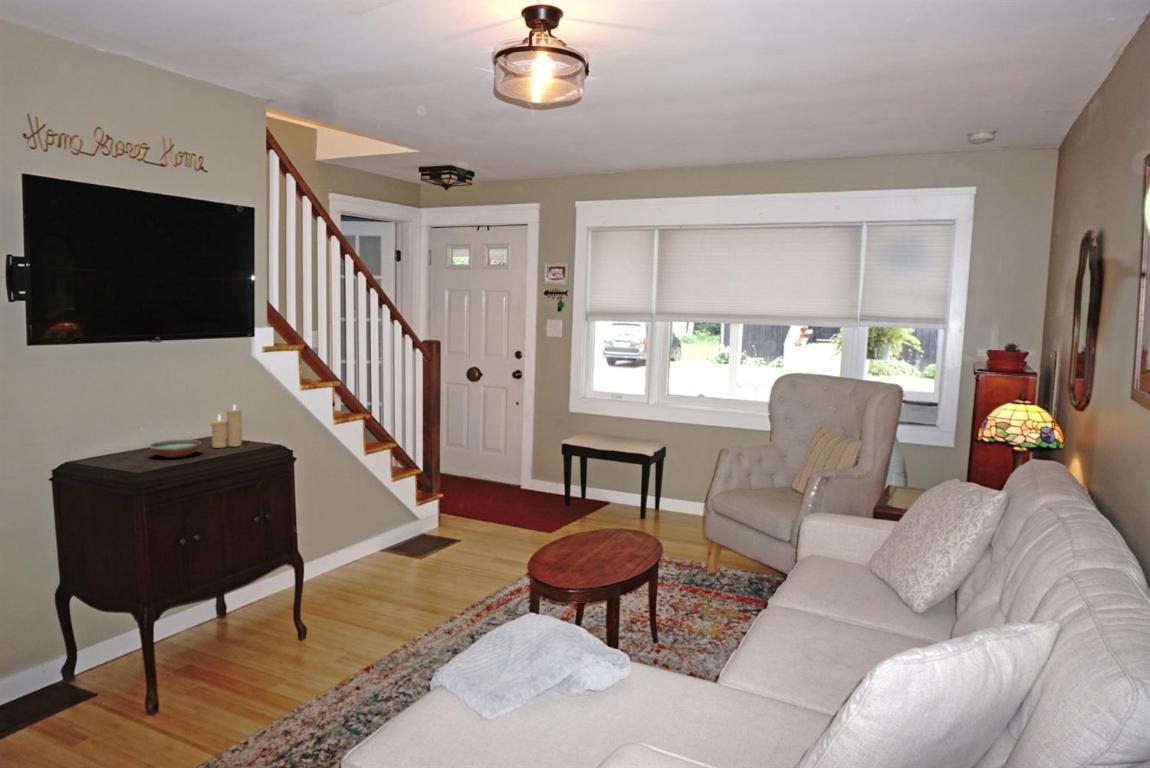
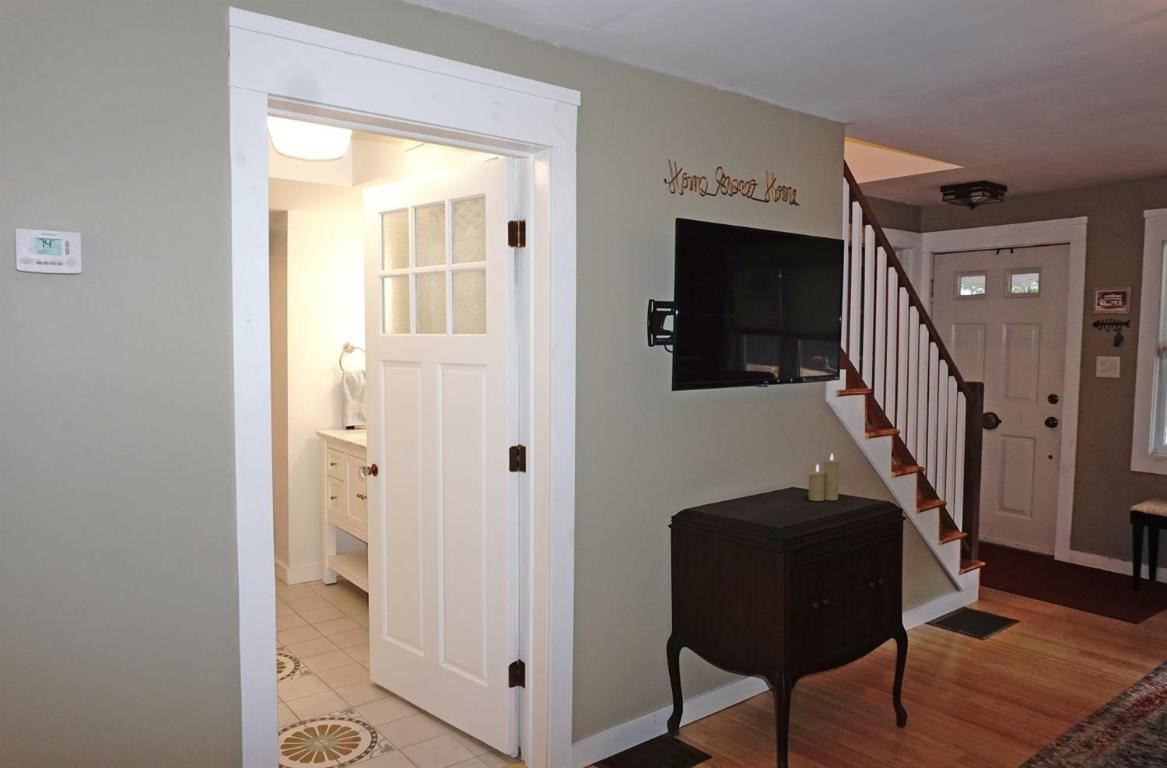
decorative bowl: present [149,440,201,458] -> none [759,490,811,510]

